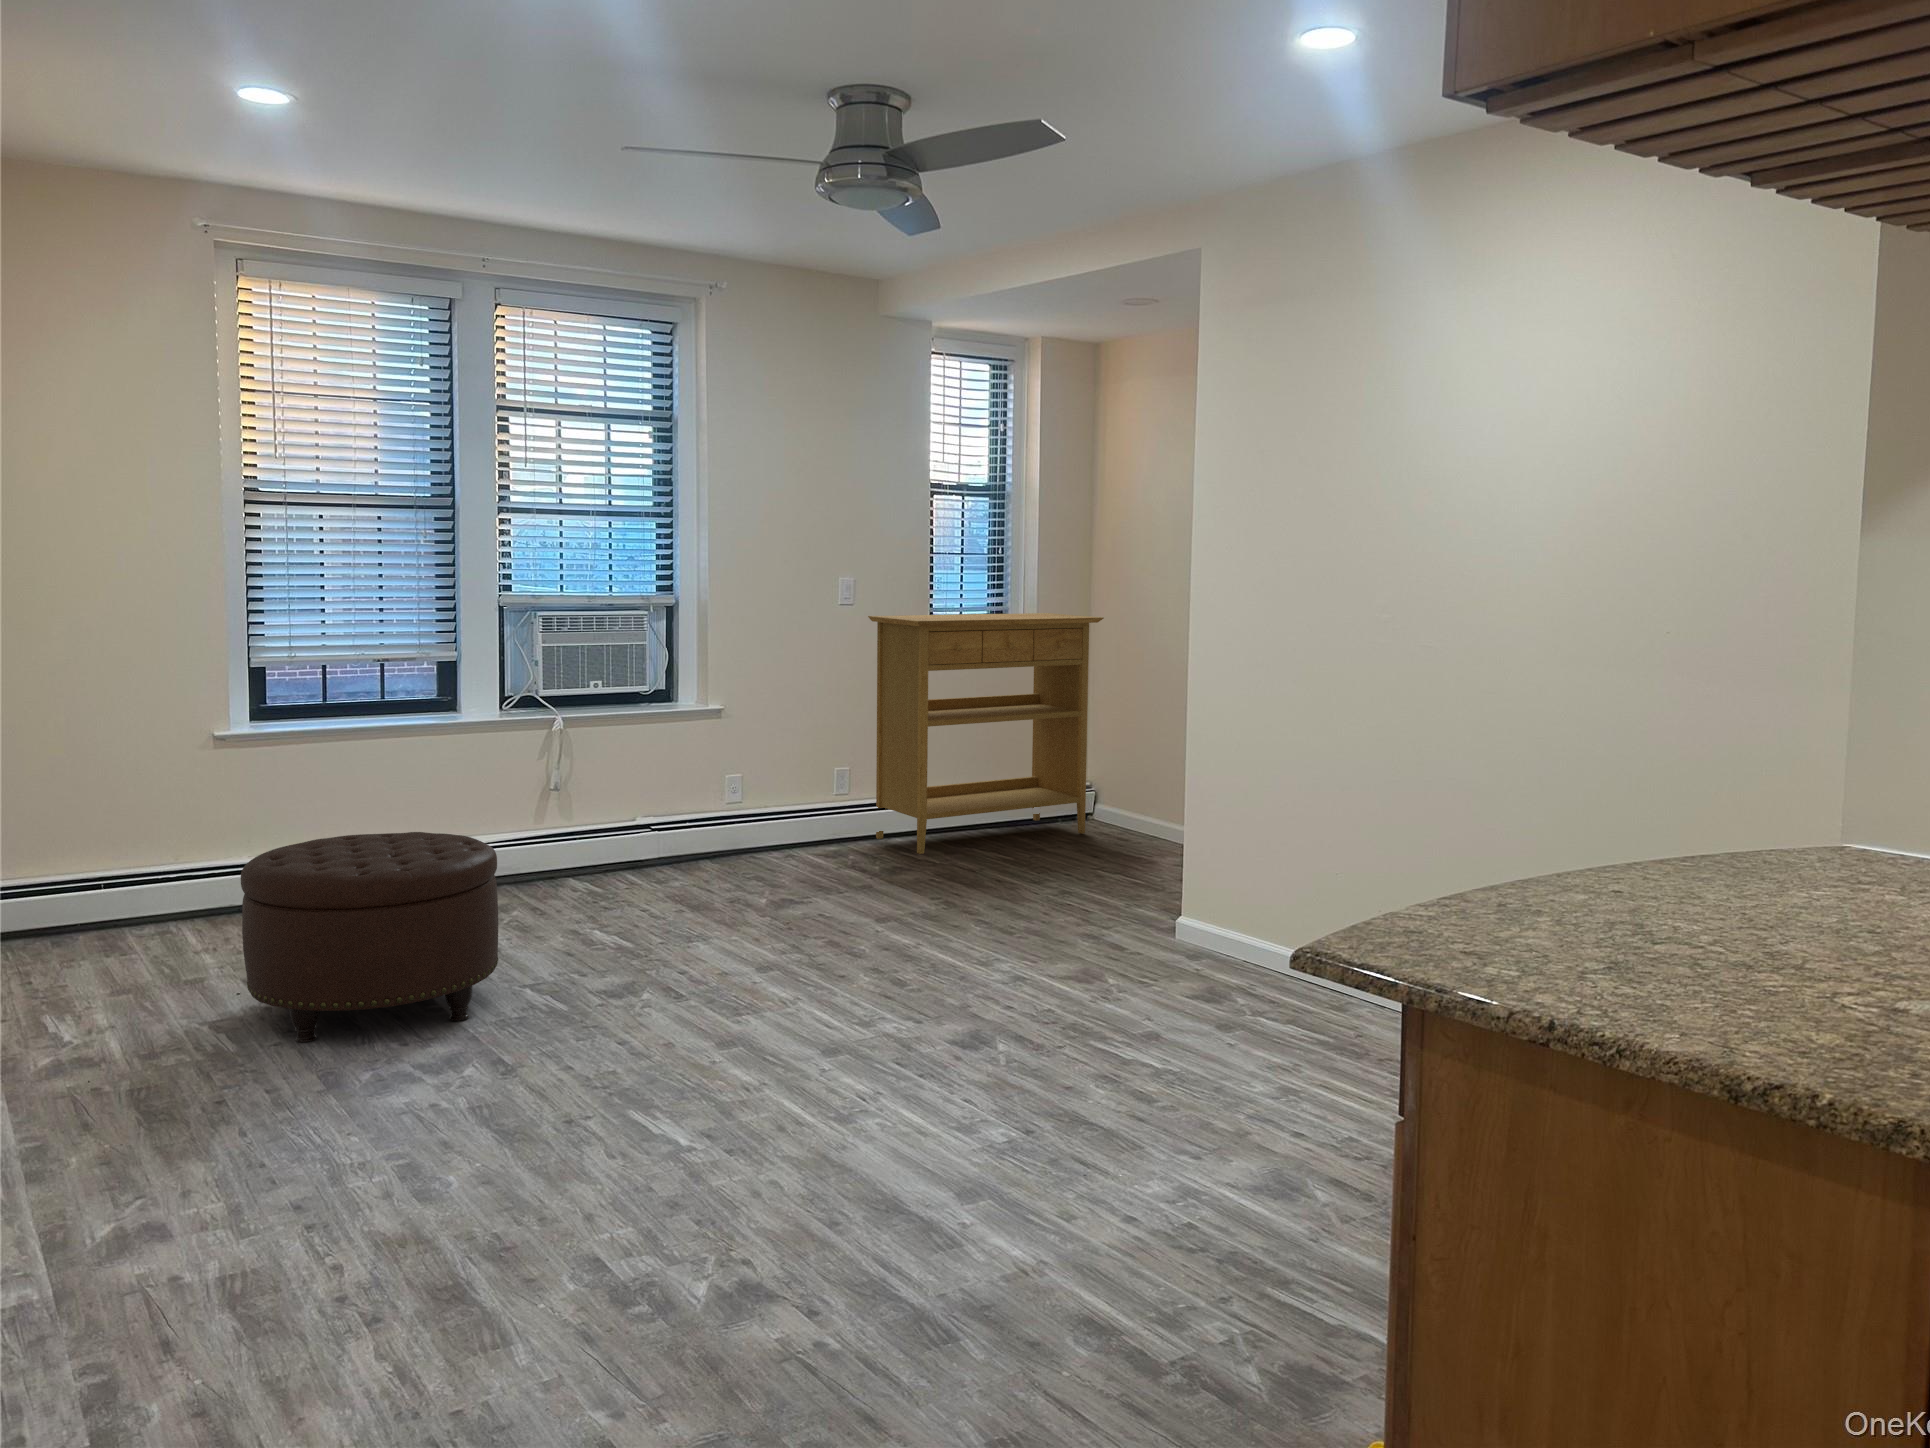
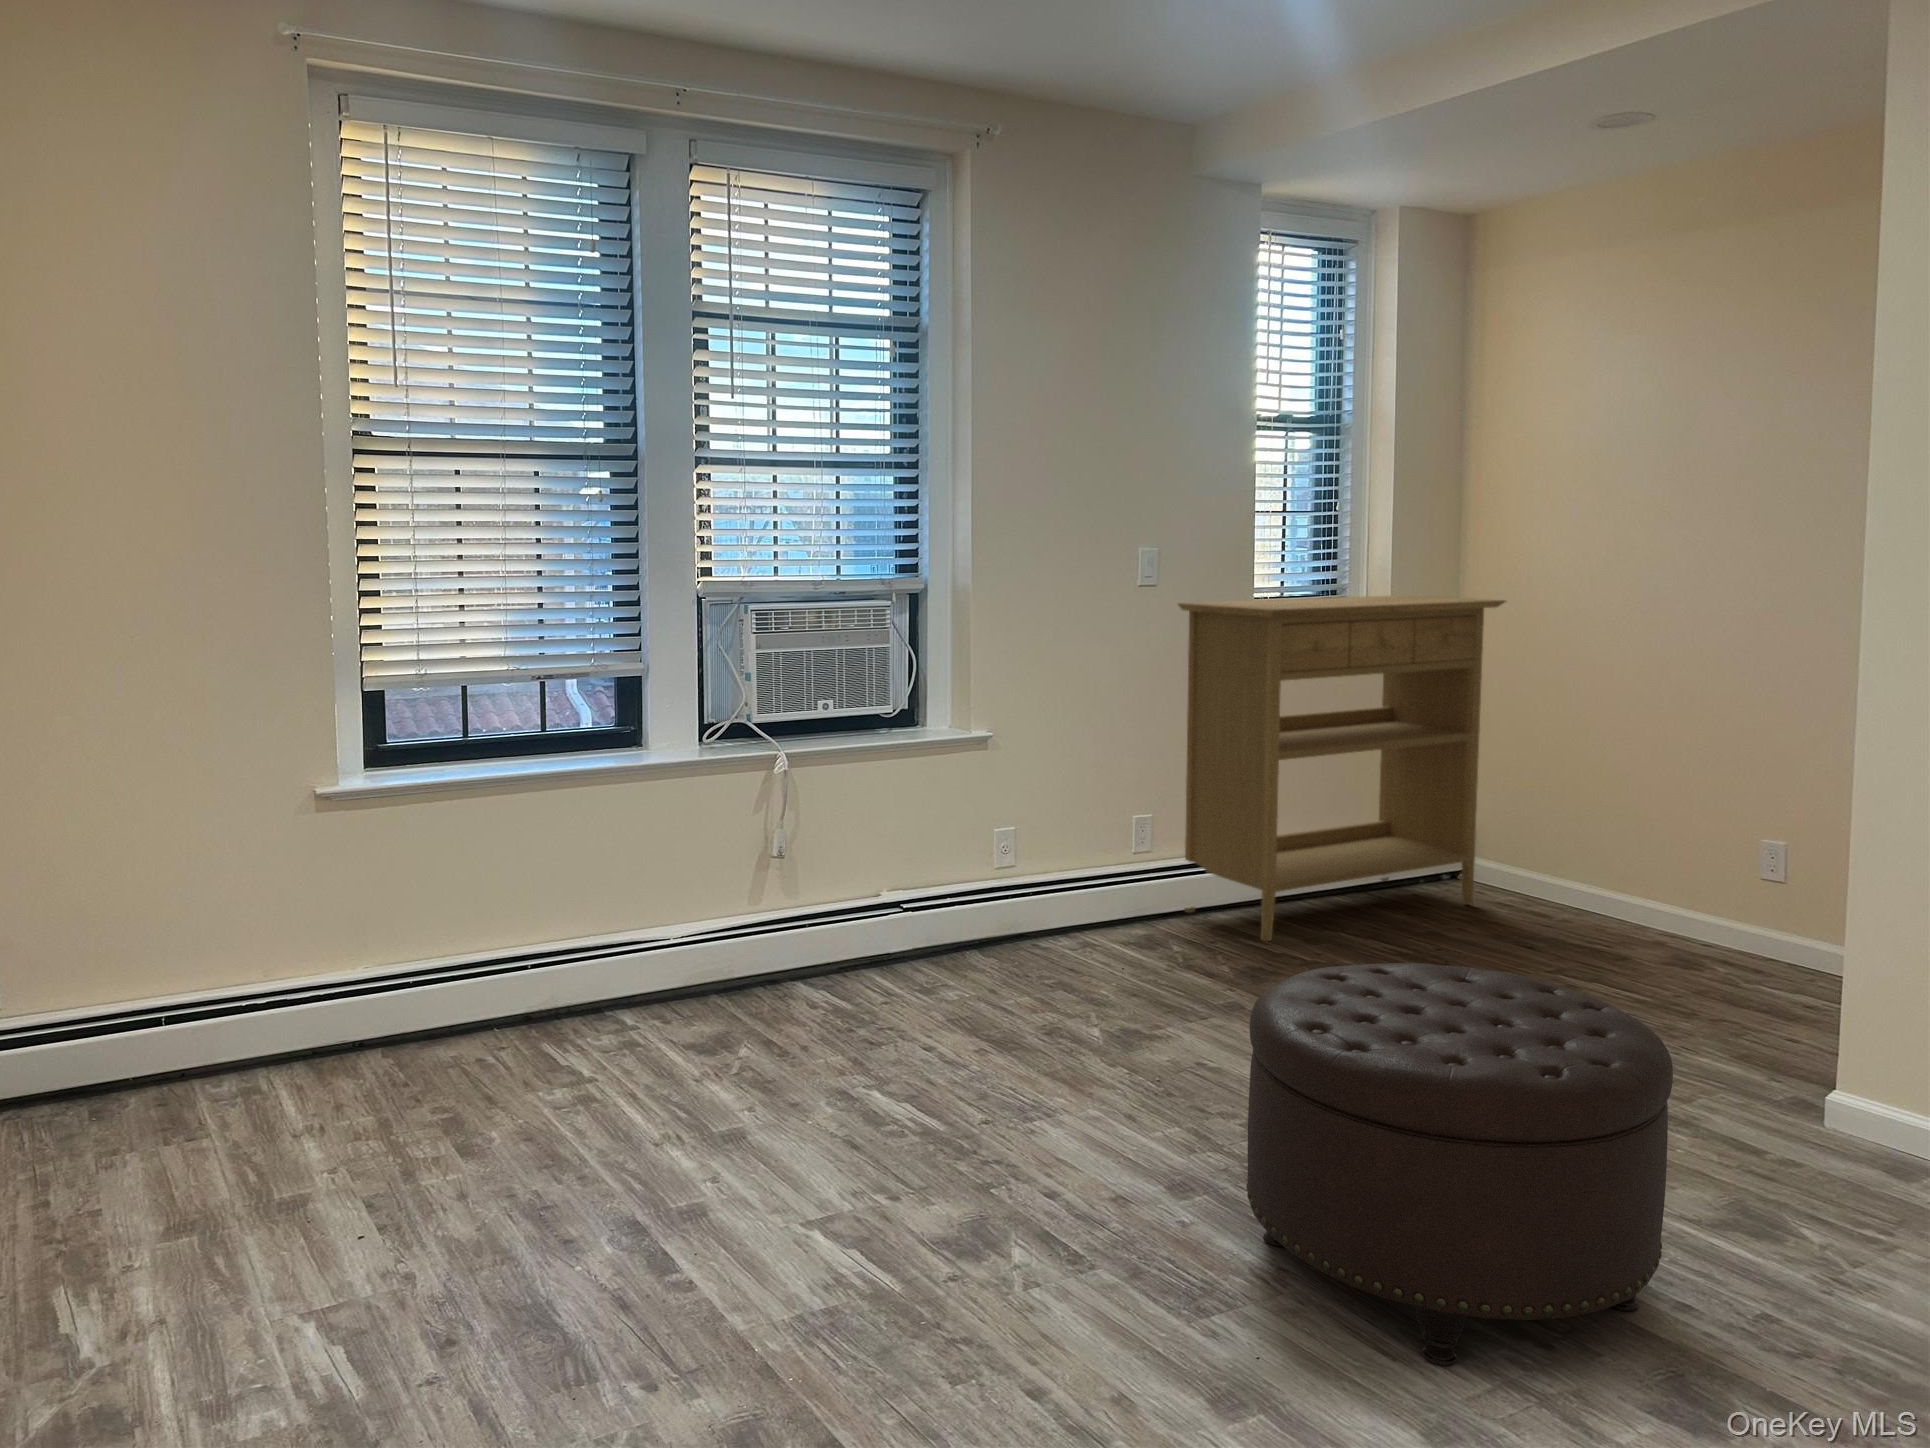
ottoman: present [241,832,498,1043] -> present [1246,963,1673,1366]

